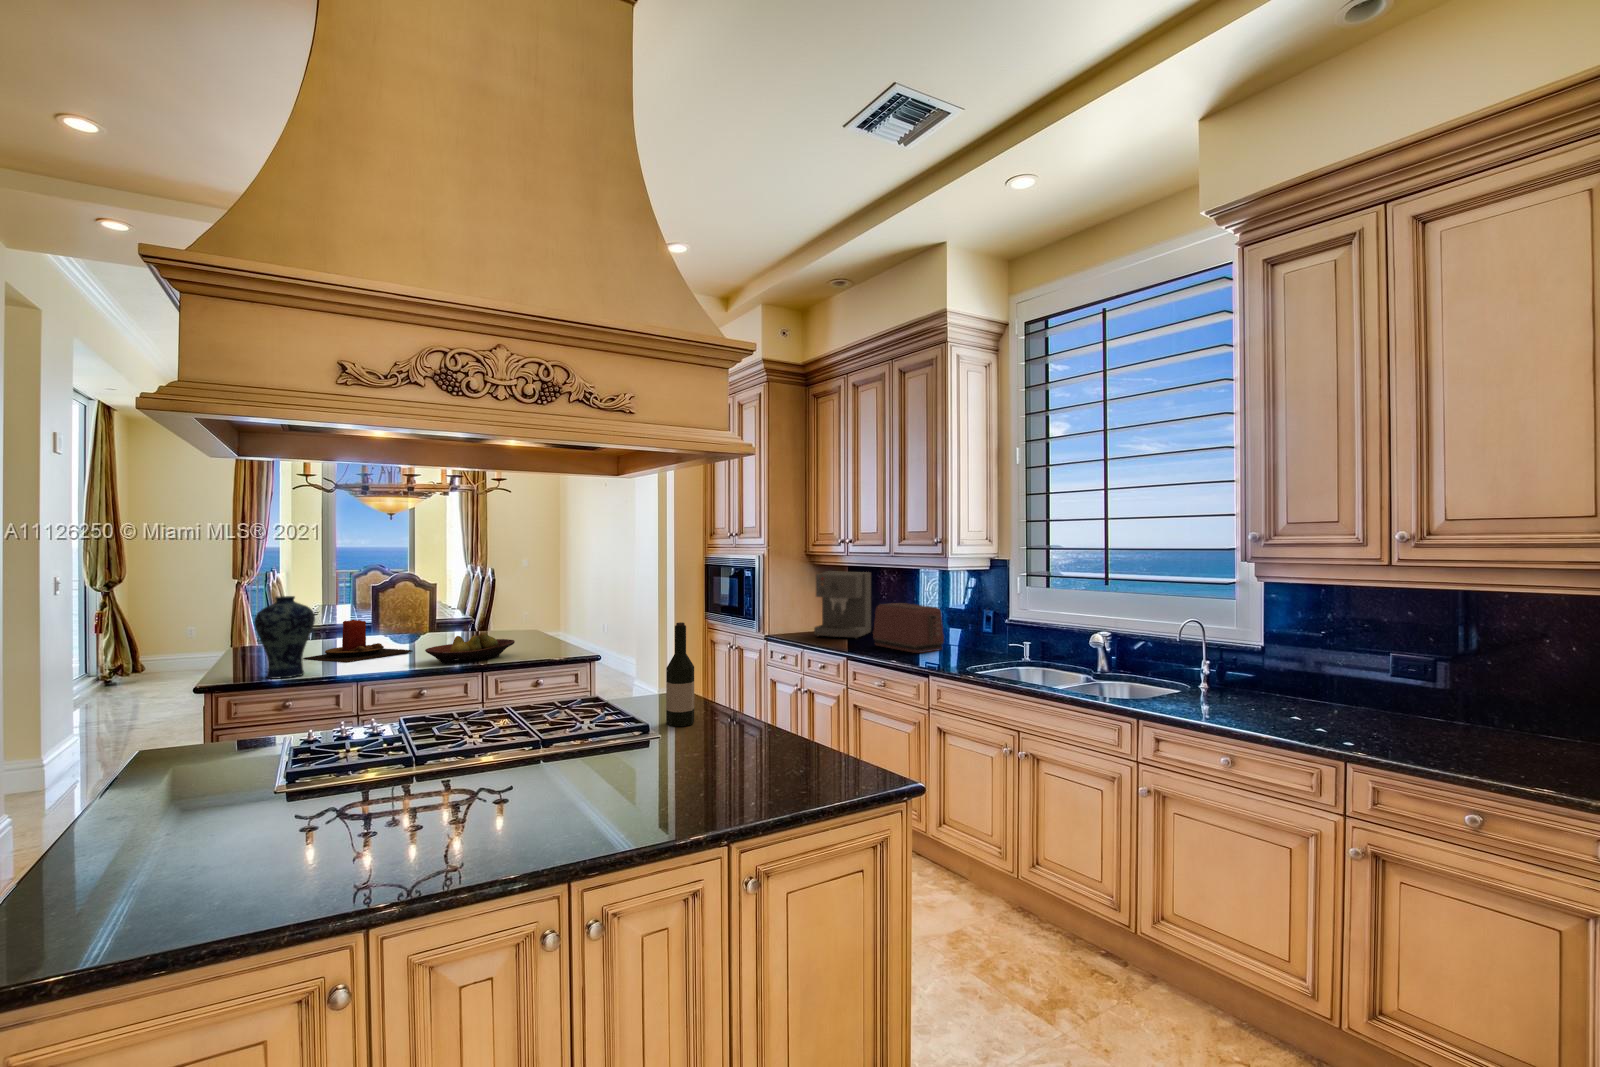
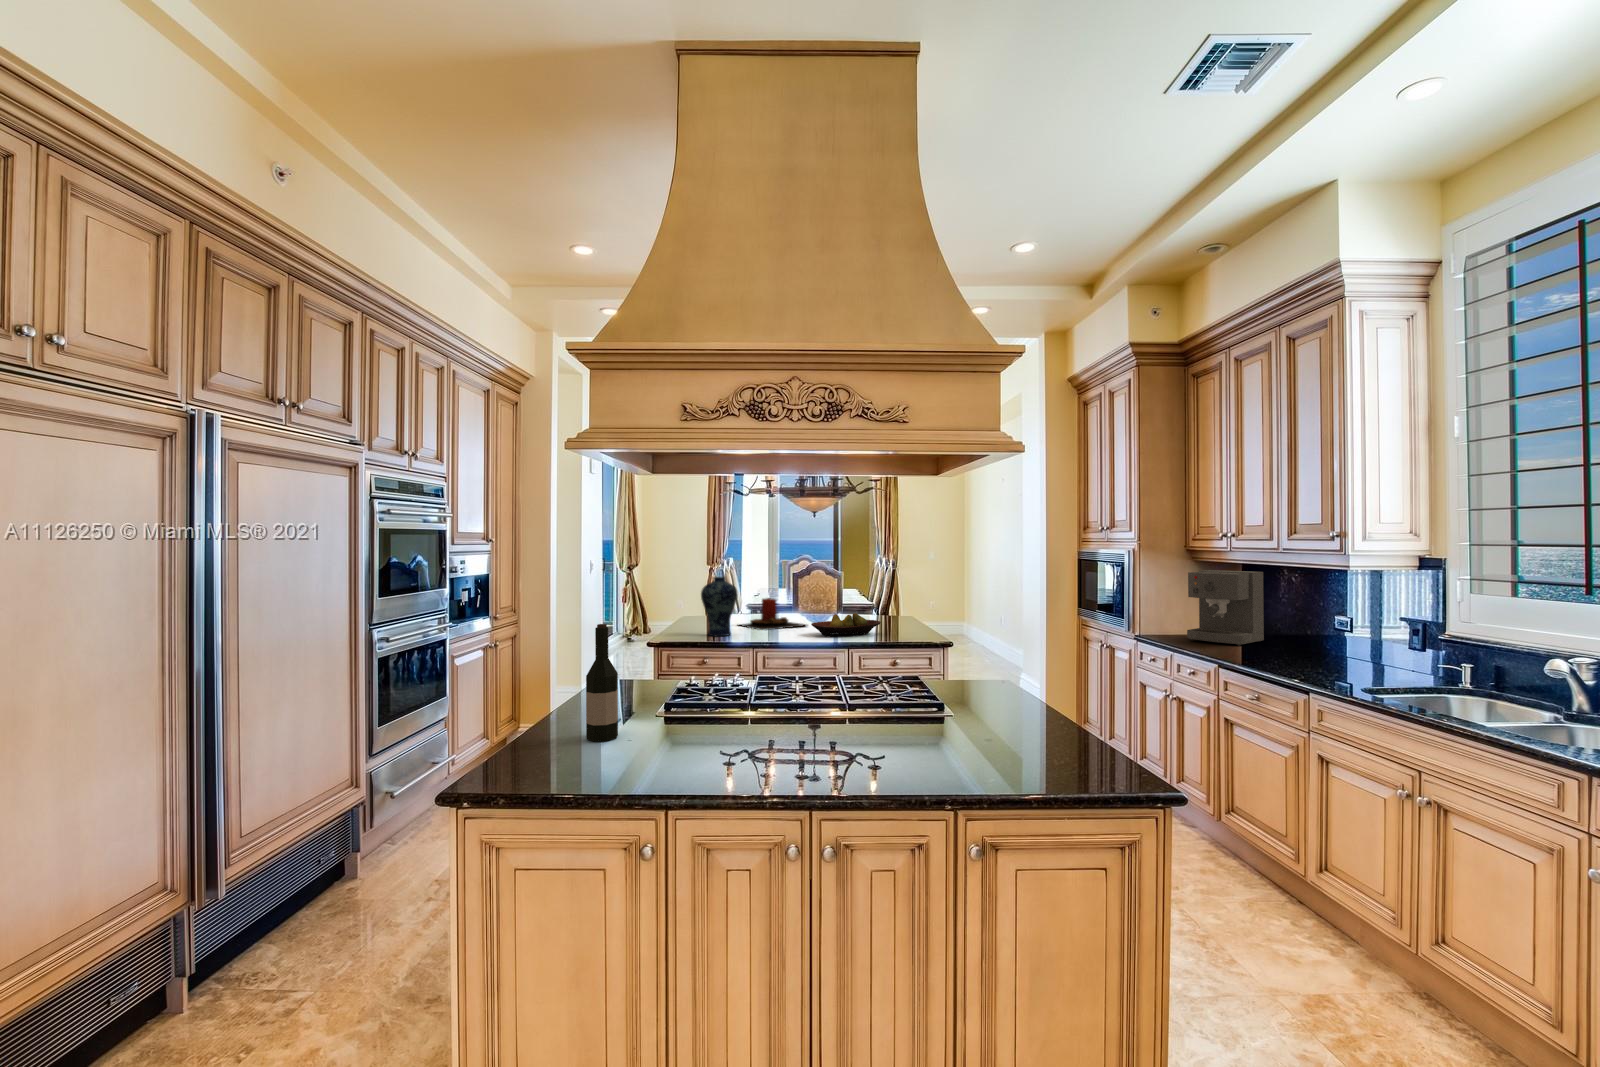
toaster: present [873,603,944,653] -> none [1254,607,1352,666]
wine bottle: present [666,622,694,726] -> present [586,624,618,741]

